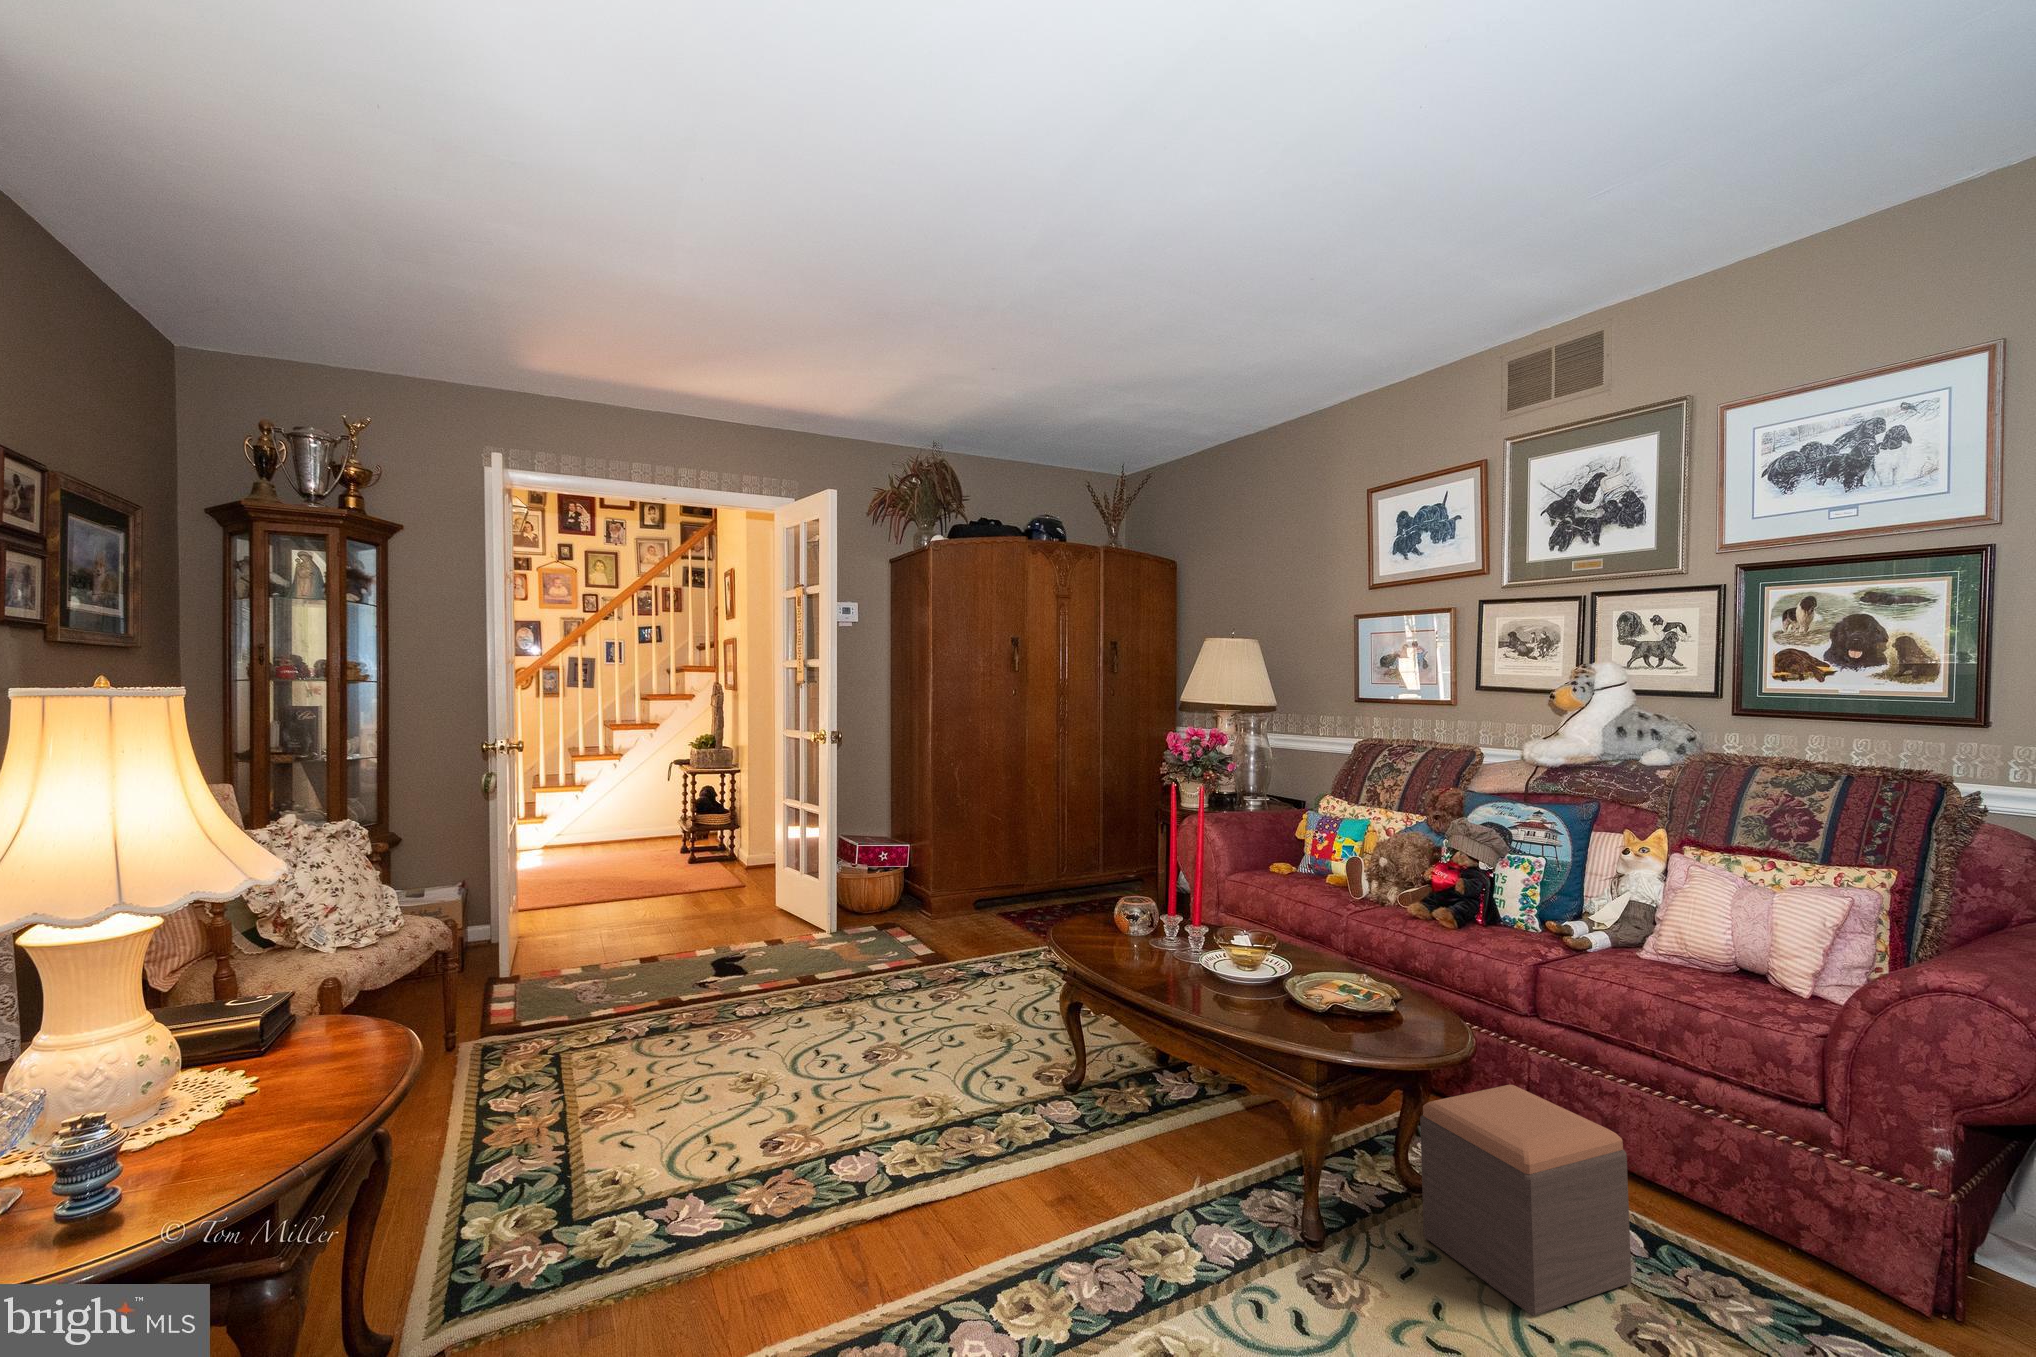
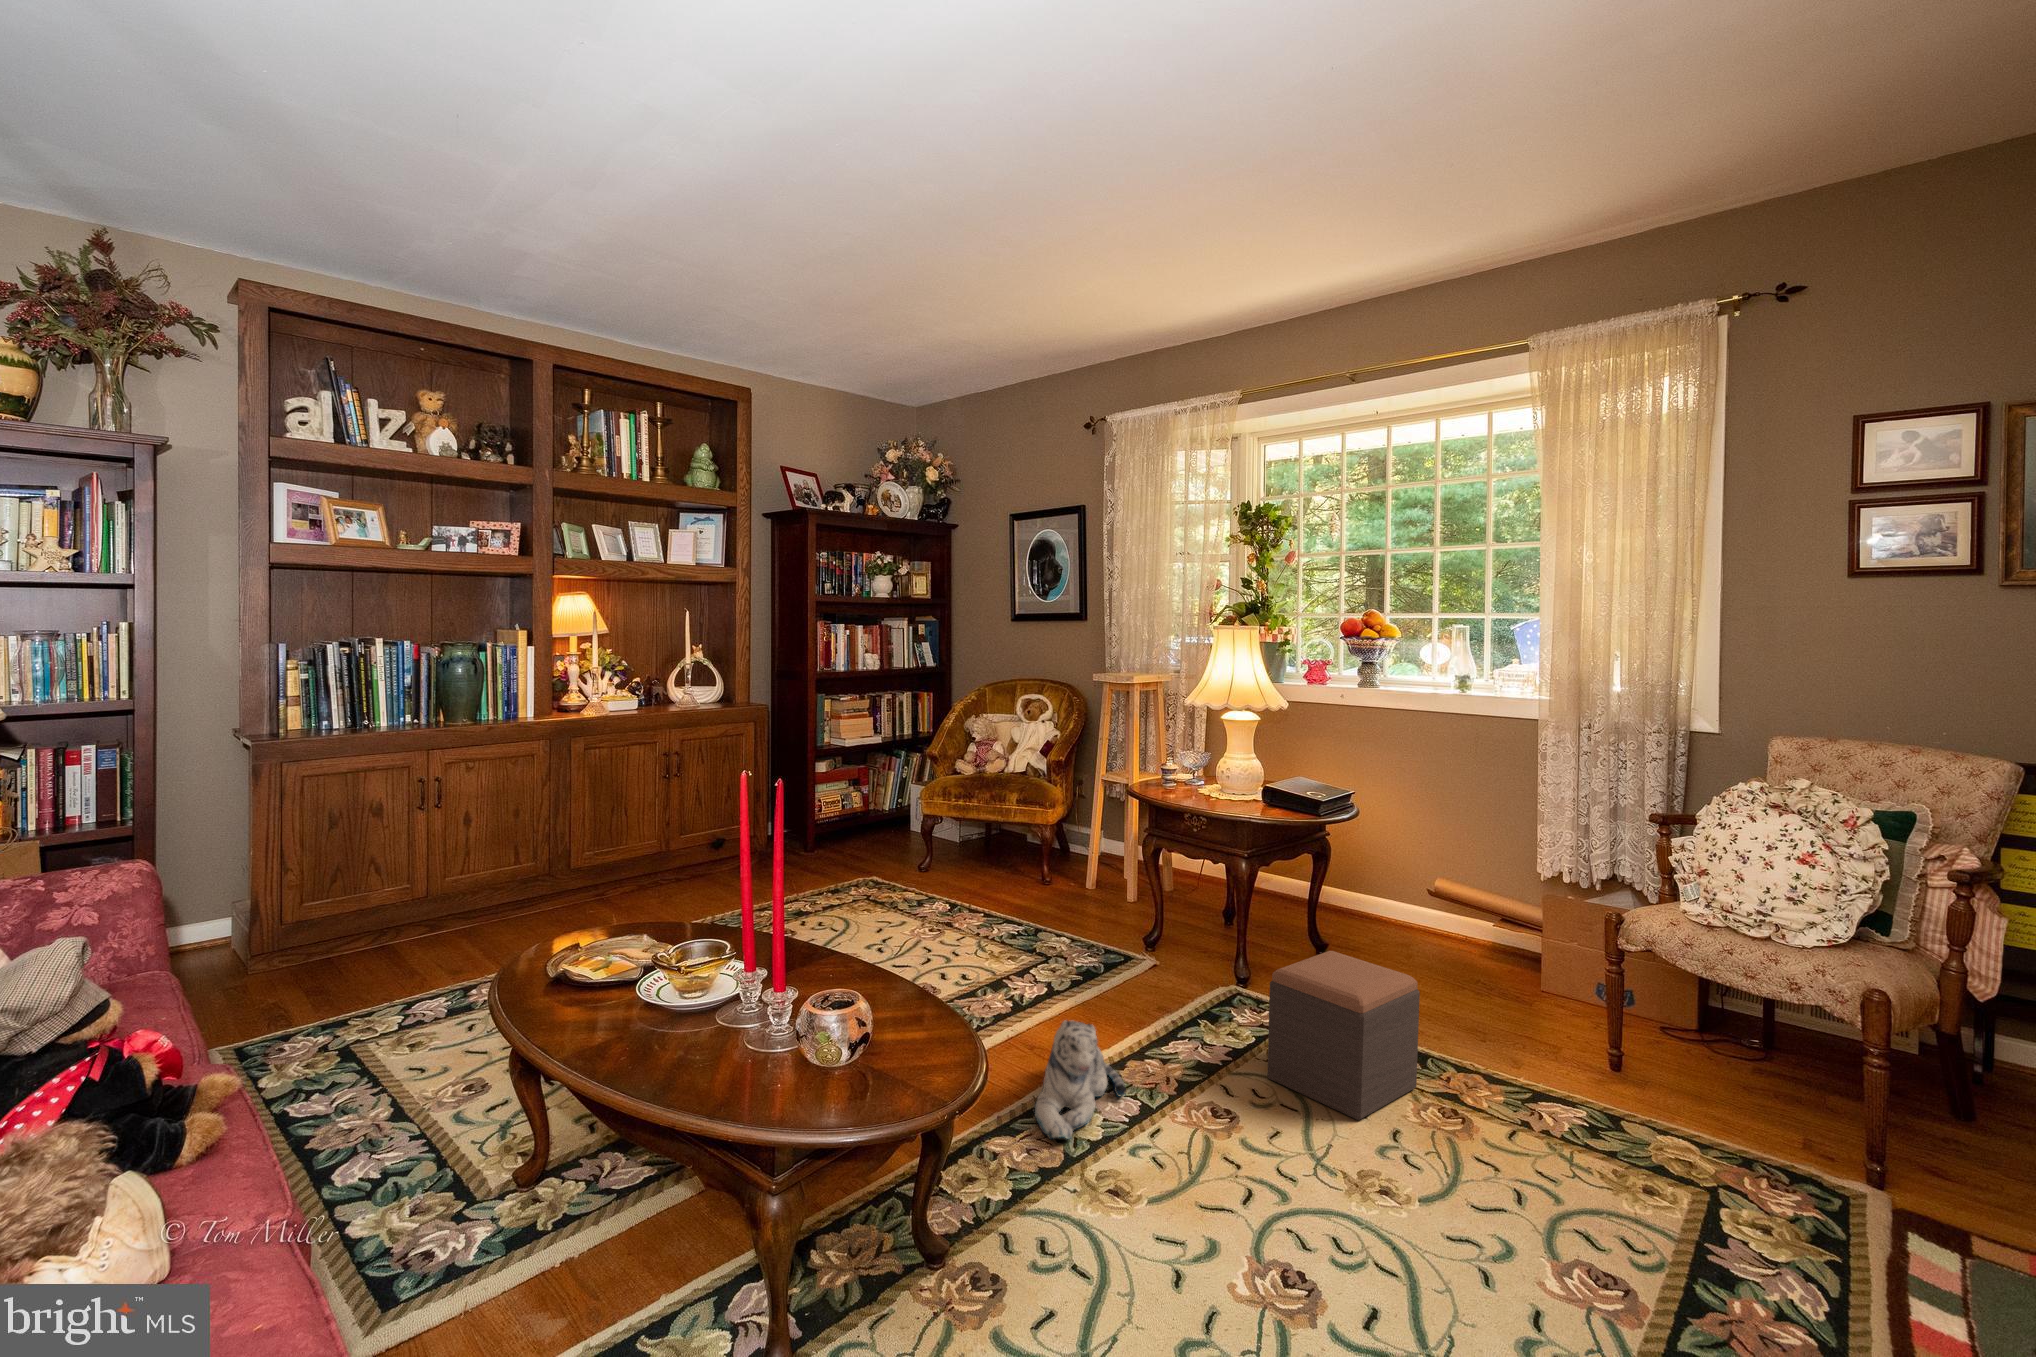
plush toy: none [1123,1134,1240,1277] -> present [1034,1020,1126,1139]

